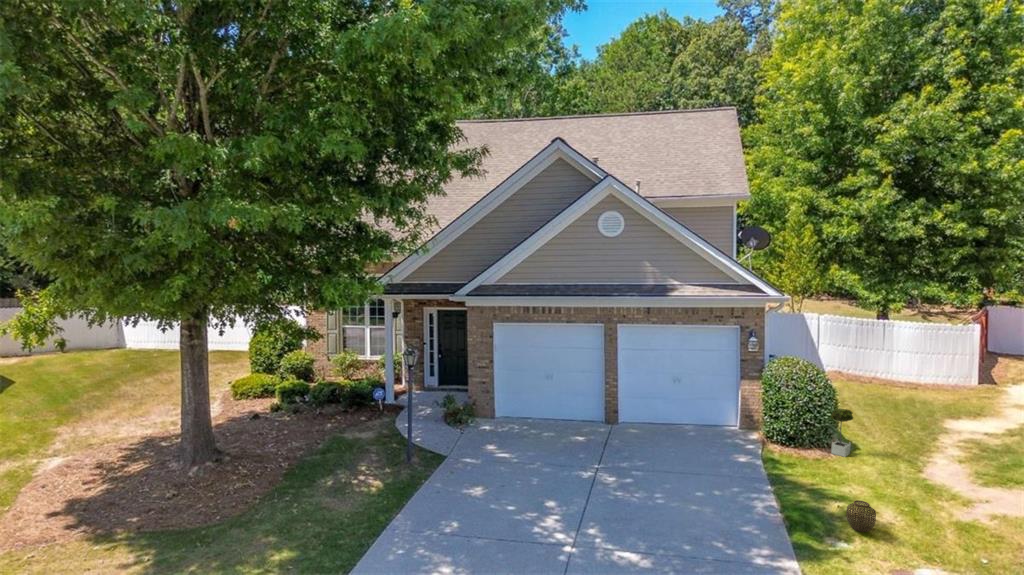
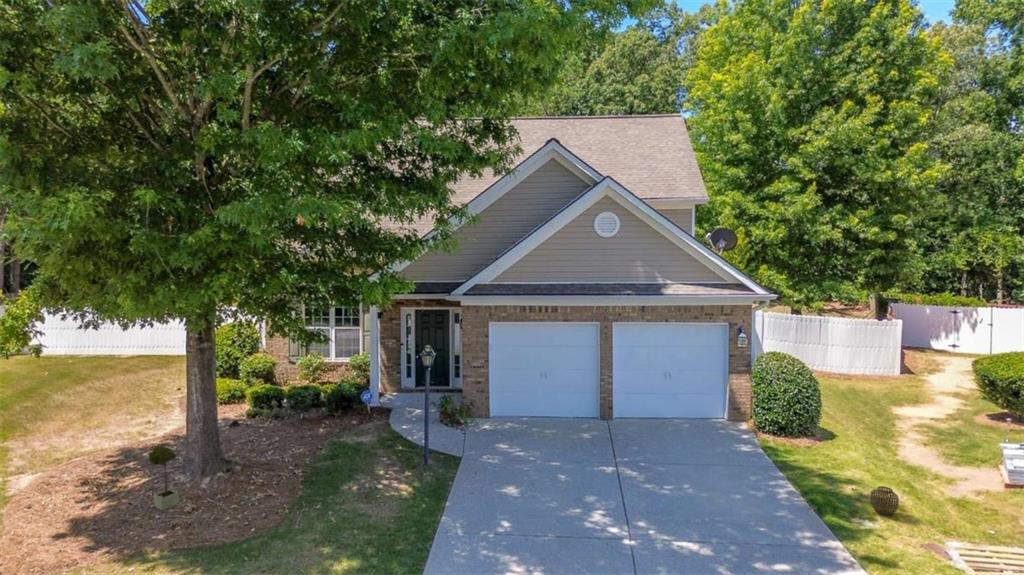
potted tree: present [831,409,853,457] -> present [149,446,179,510]

